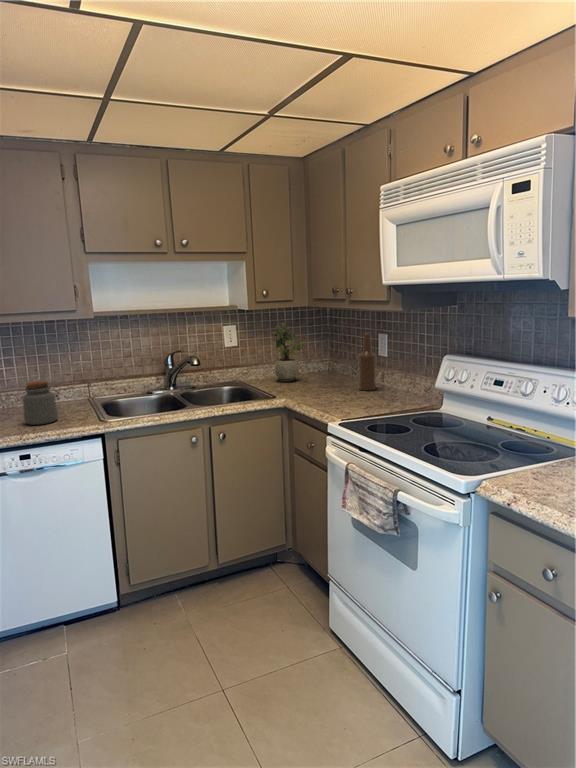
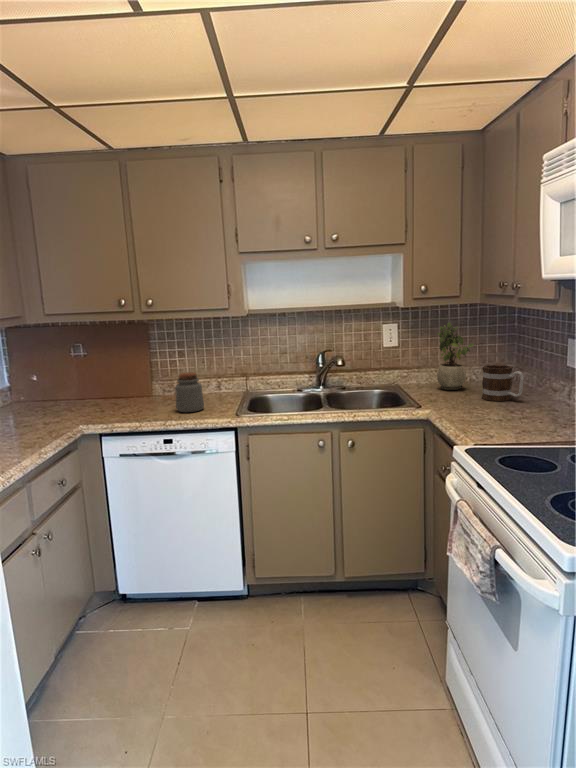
bottle: present [359,333,376,391] -> none [530,339,556,411]
mug: none [317,357,350,387] -> present [482,365,524,401]

